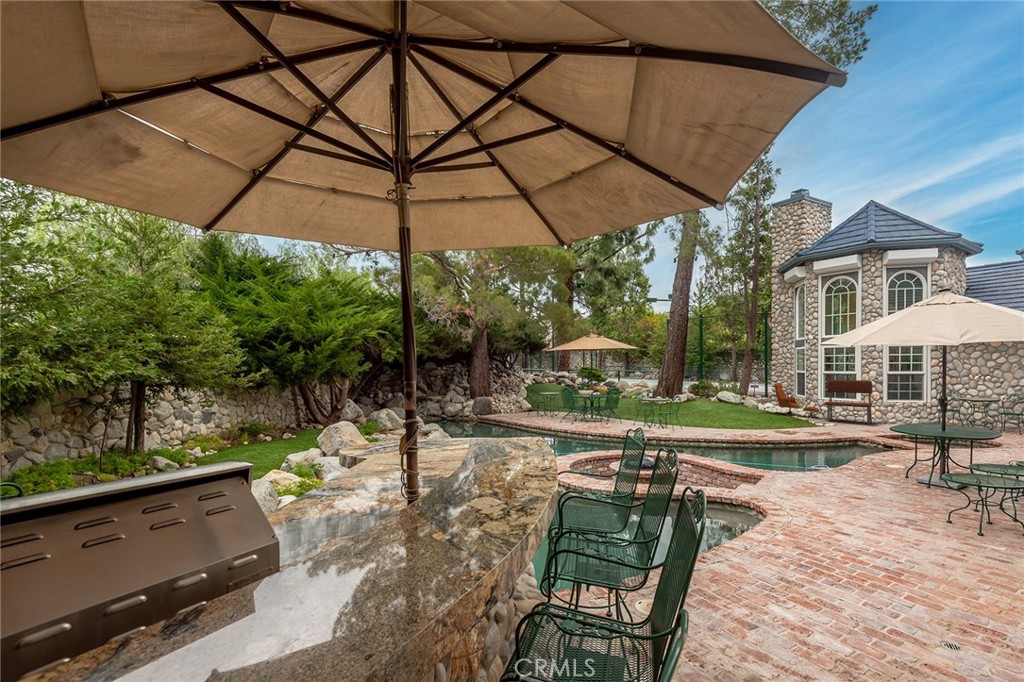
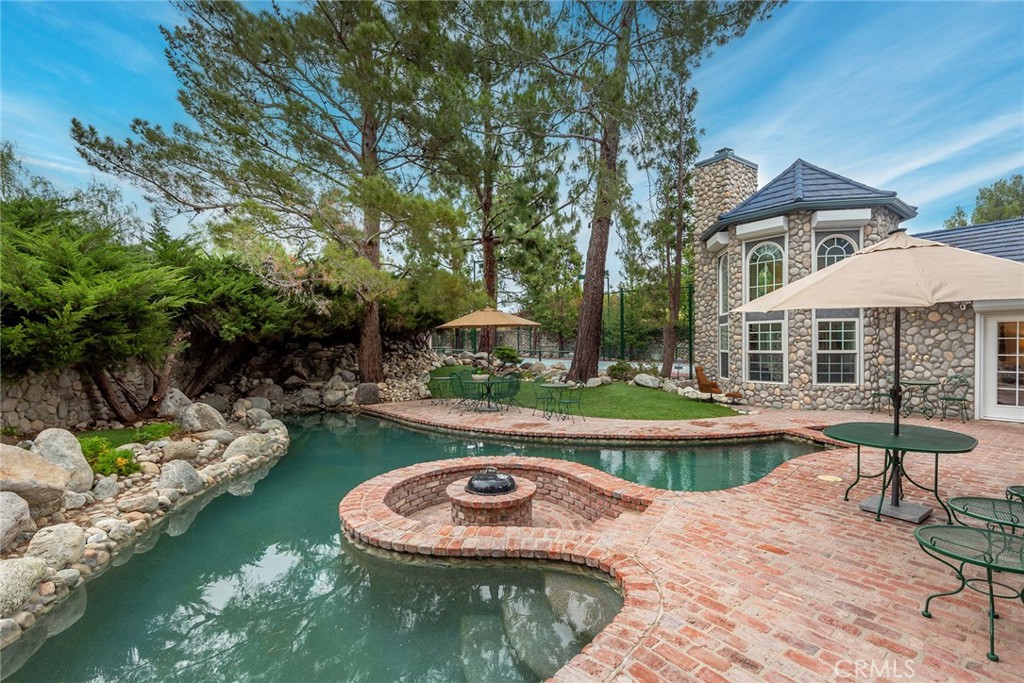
bench: present [824,380,872,424] -> none [747,361,800,412]

